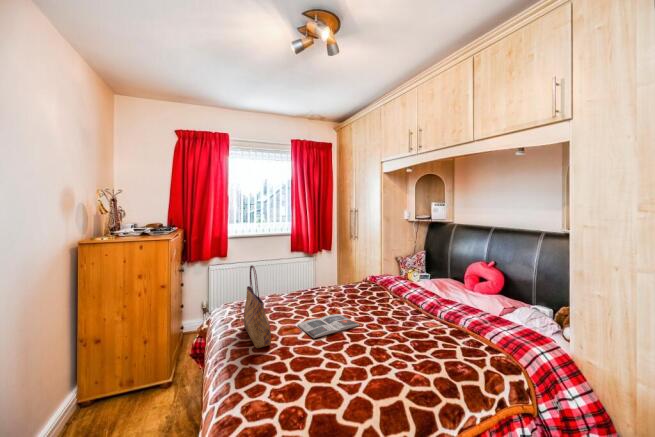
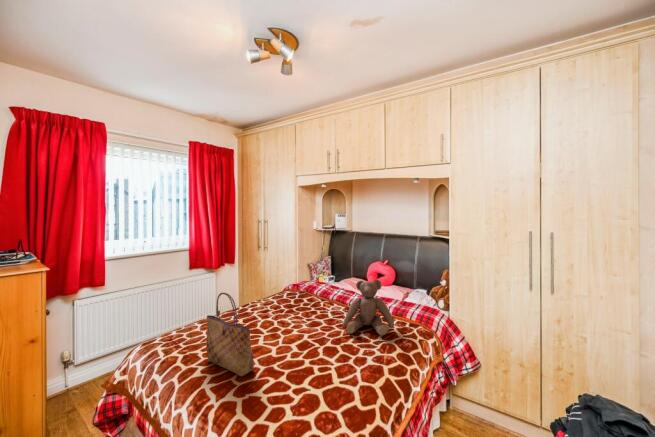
teddy bear: none [389,278,454,349] -> present [342,280,394,335]
magazine: present [297,314,359,338] -> none [262,325,316,352]

